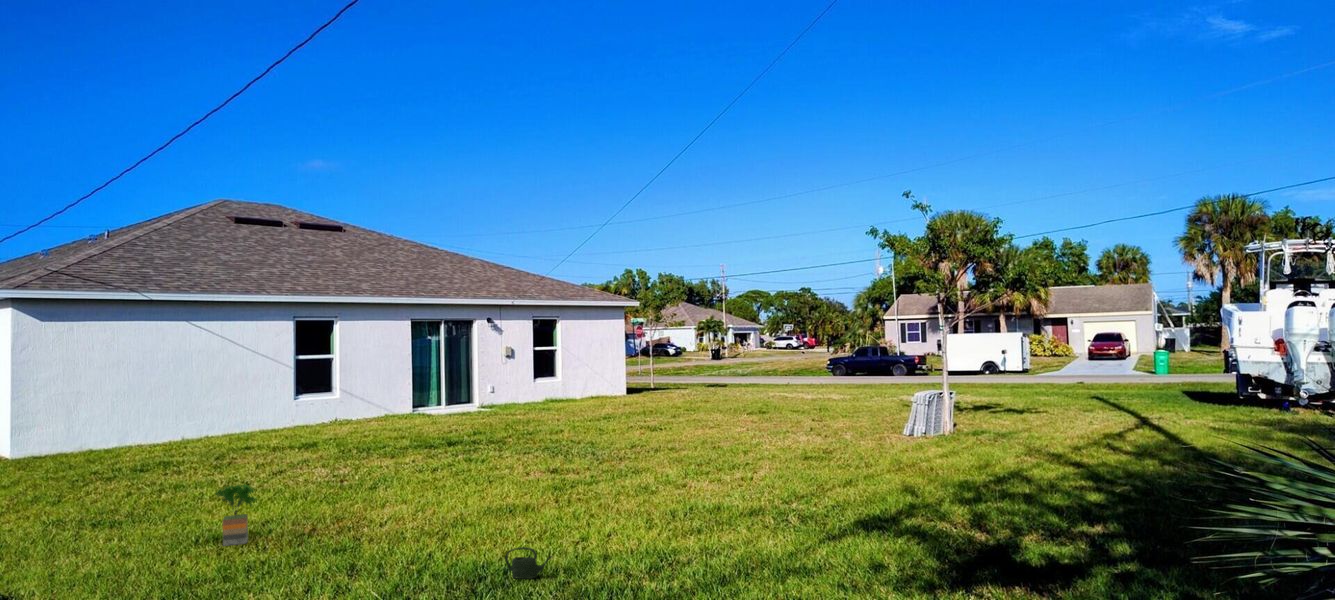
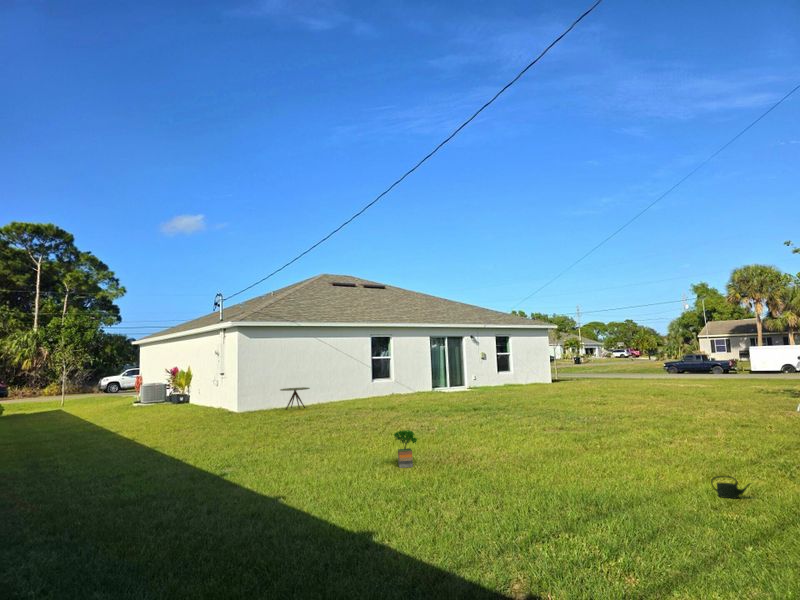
round table: none [100,412,162,454] -> present [280,387,310,410]
watering can: present [505,547,552,579] -> present [711,476,751,498]

